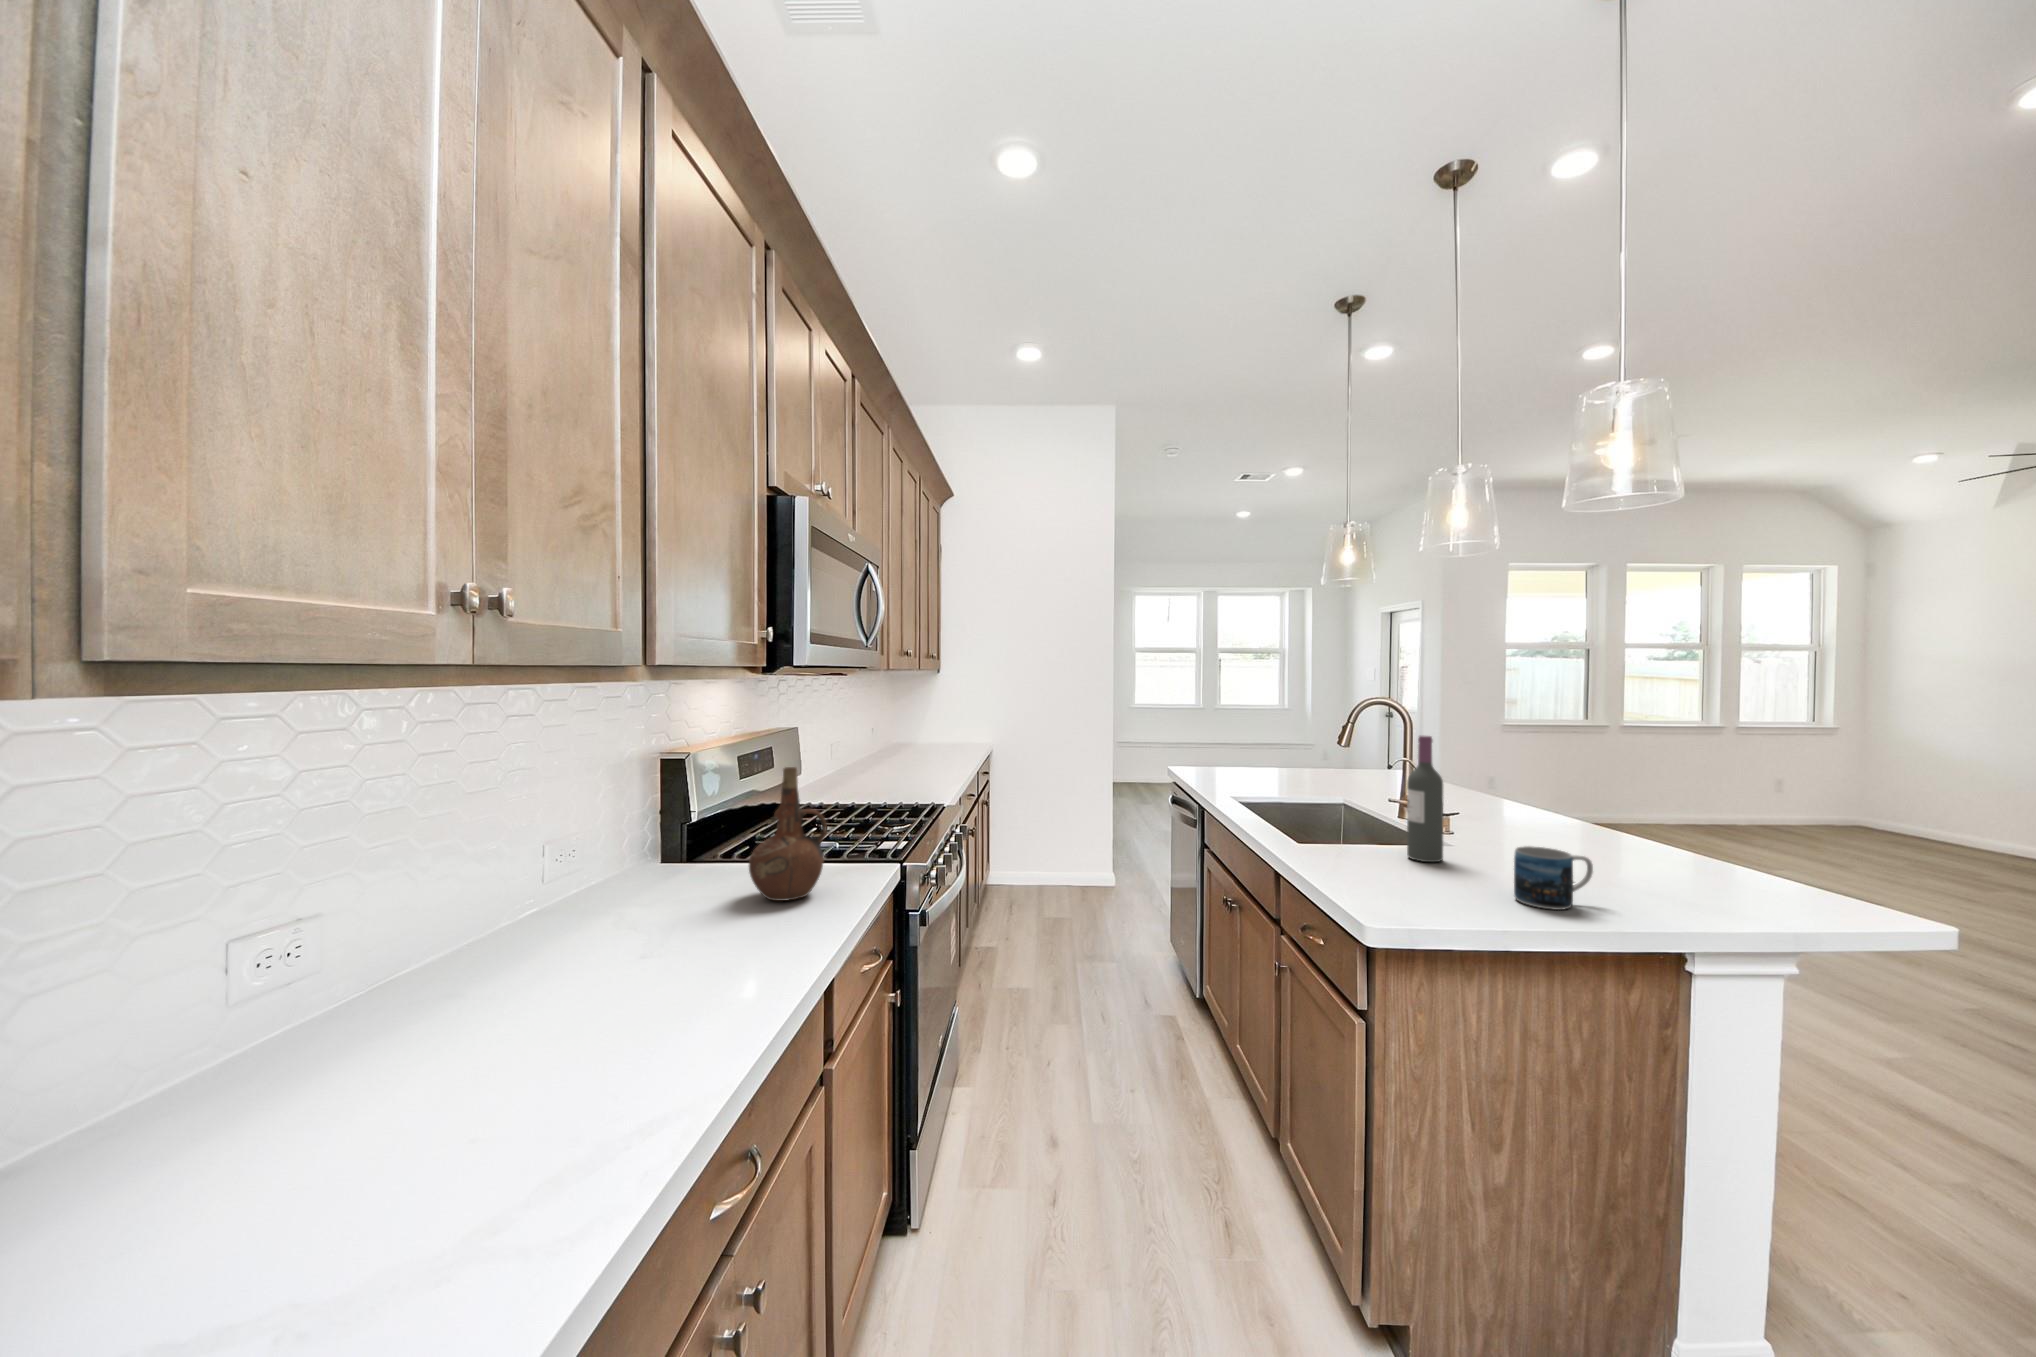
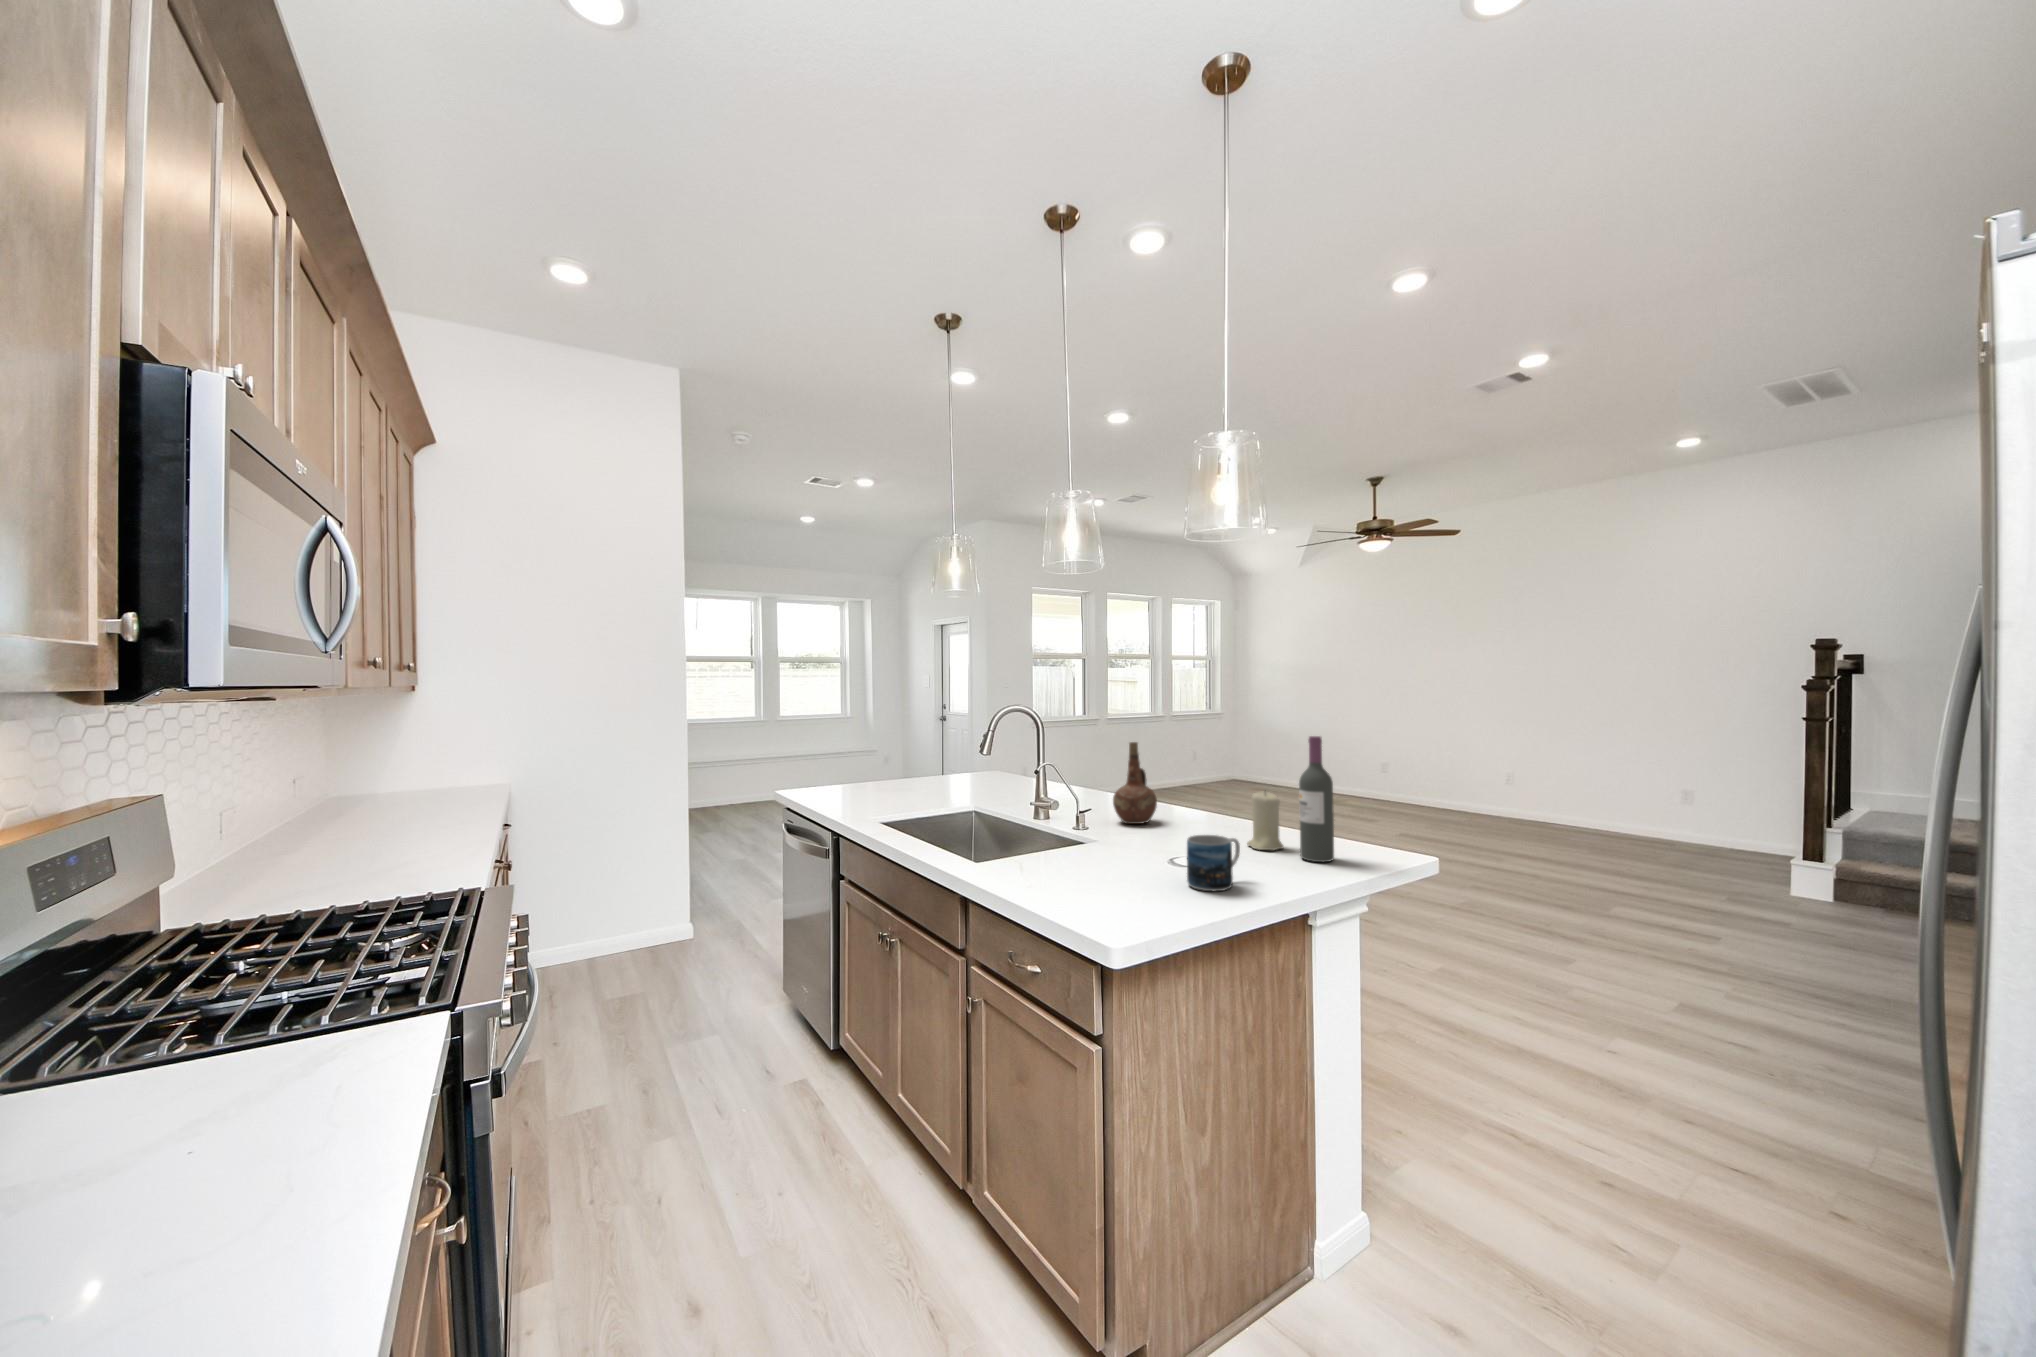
wine bottle: present [1407,736,1443,862] -> present [1299,736,1334,862]
ceramic pitcher: present [749,767,827,901] -> present [1113,742,1157,824]
candle: none [1646,813,1700,886] -> present [1247,791,1284,850]

